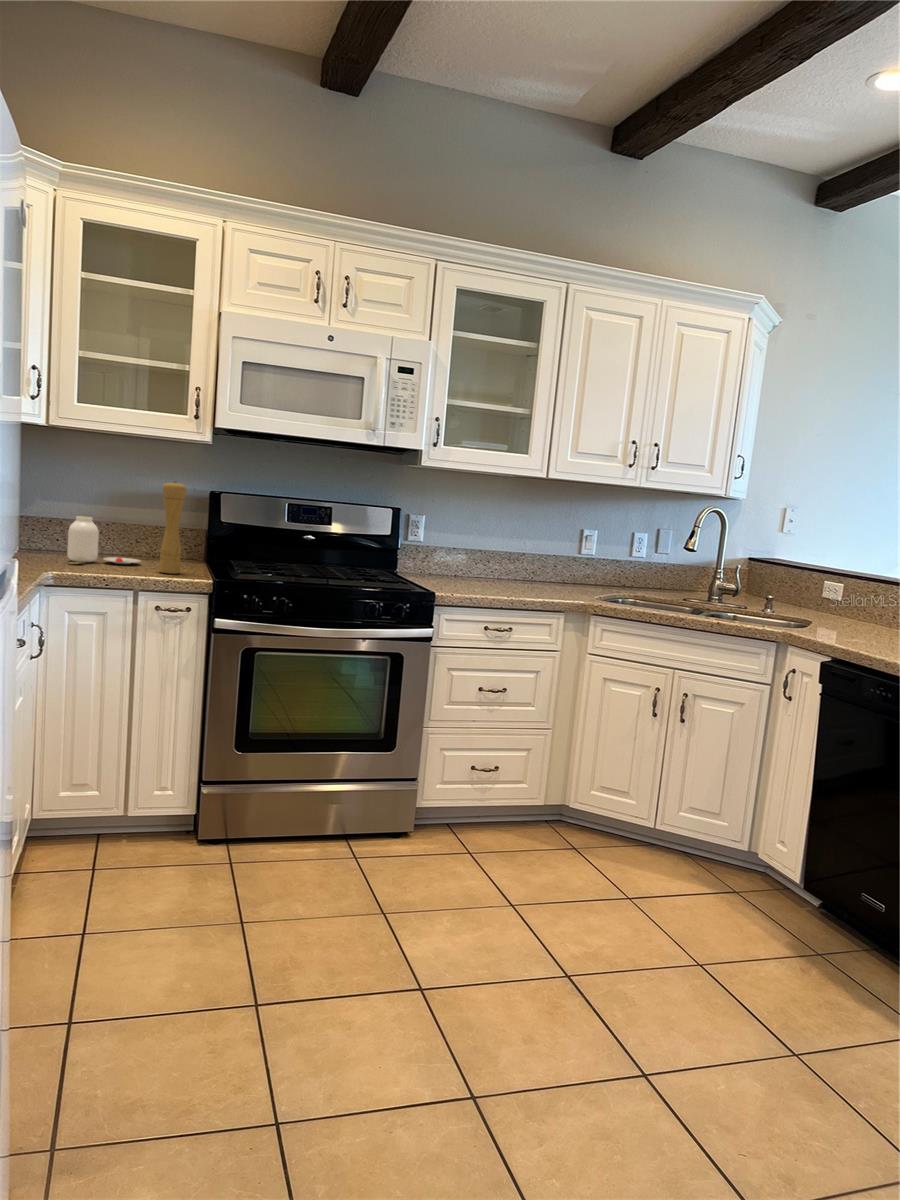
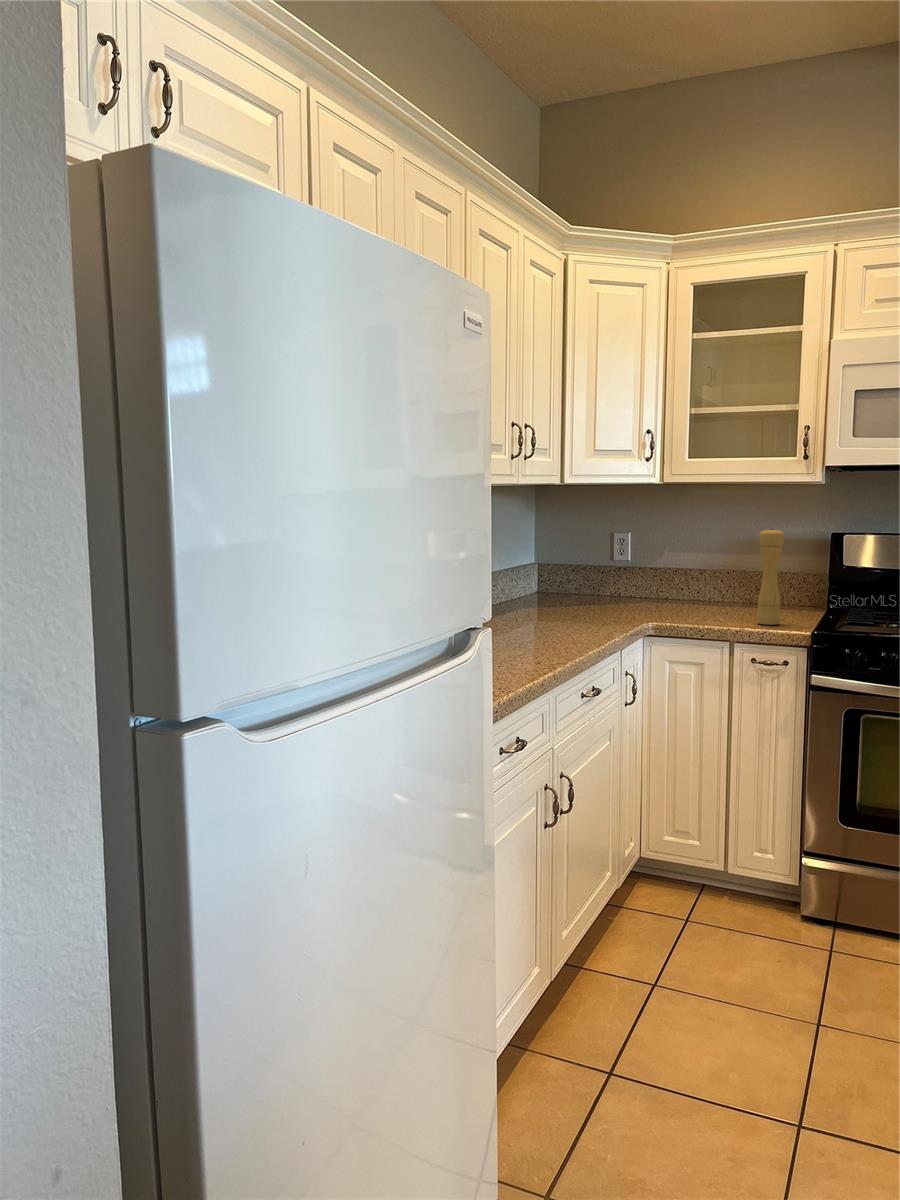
jar: present [67,516,140,564] -> none [674,568,750,615]

